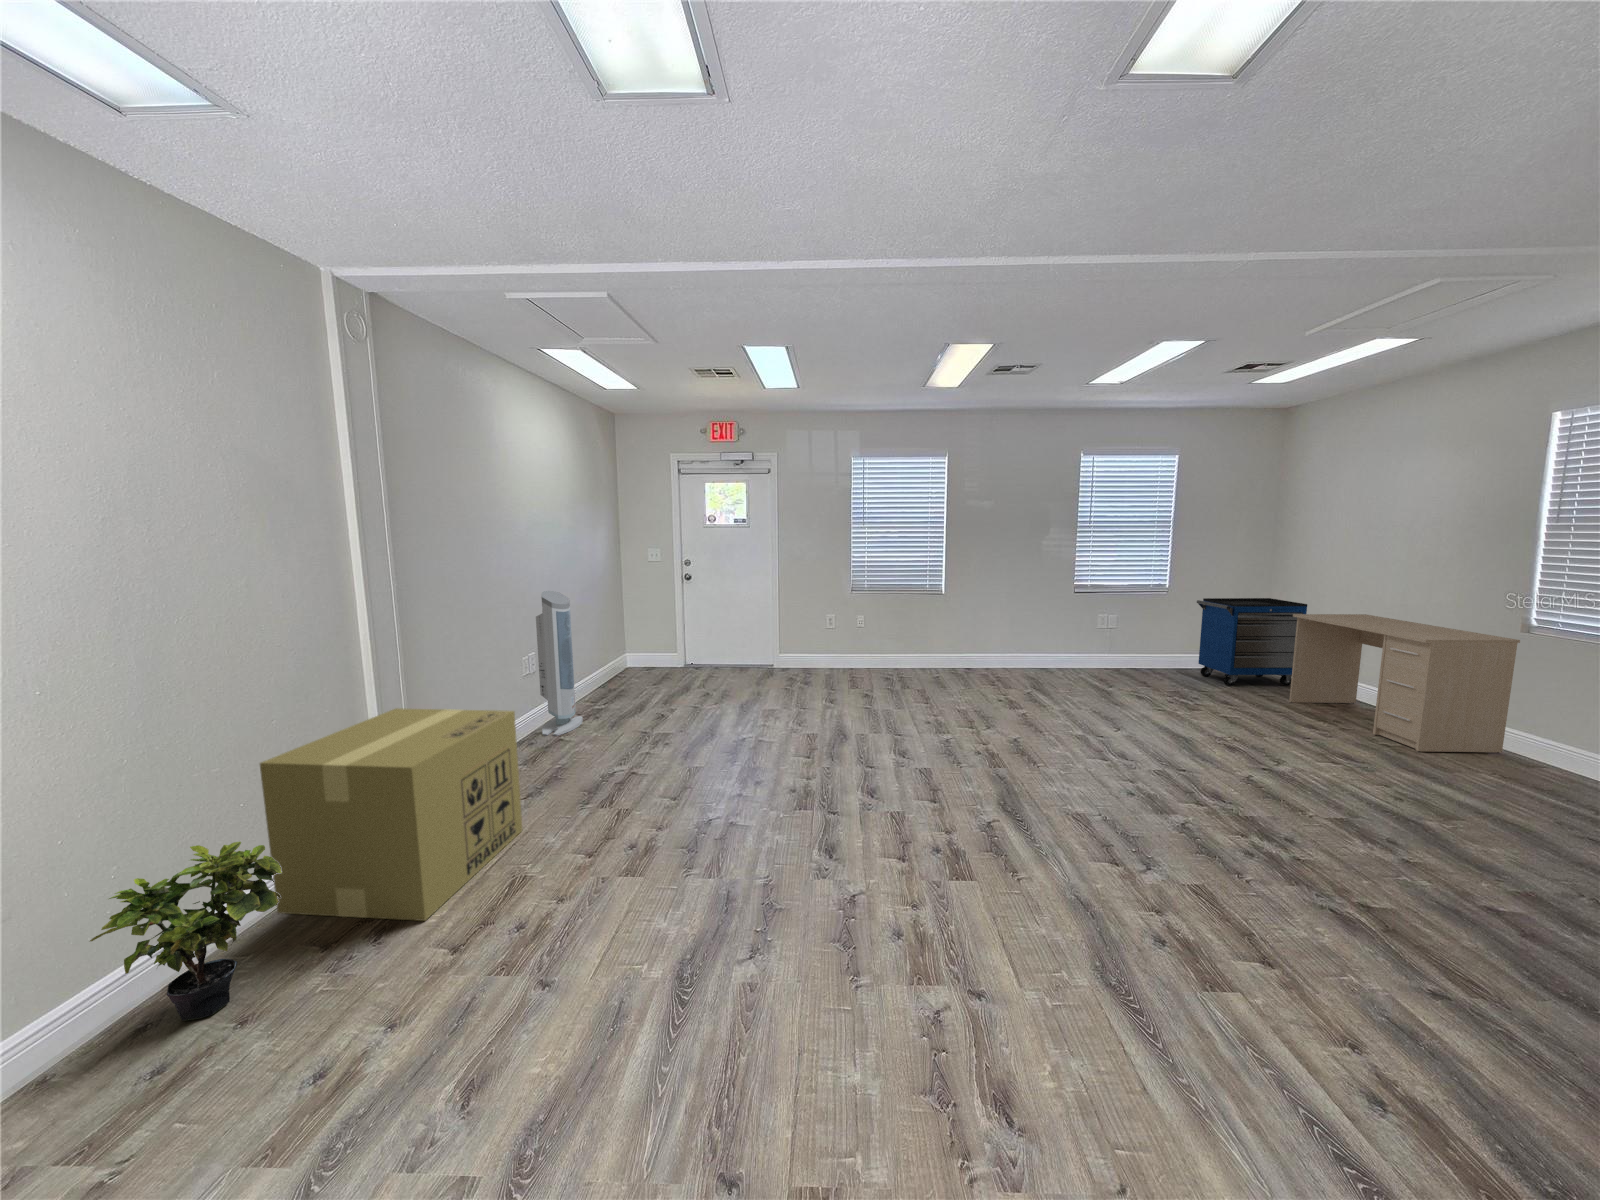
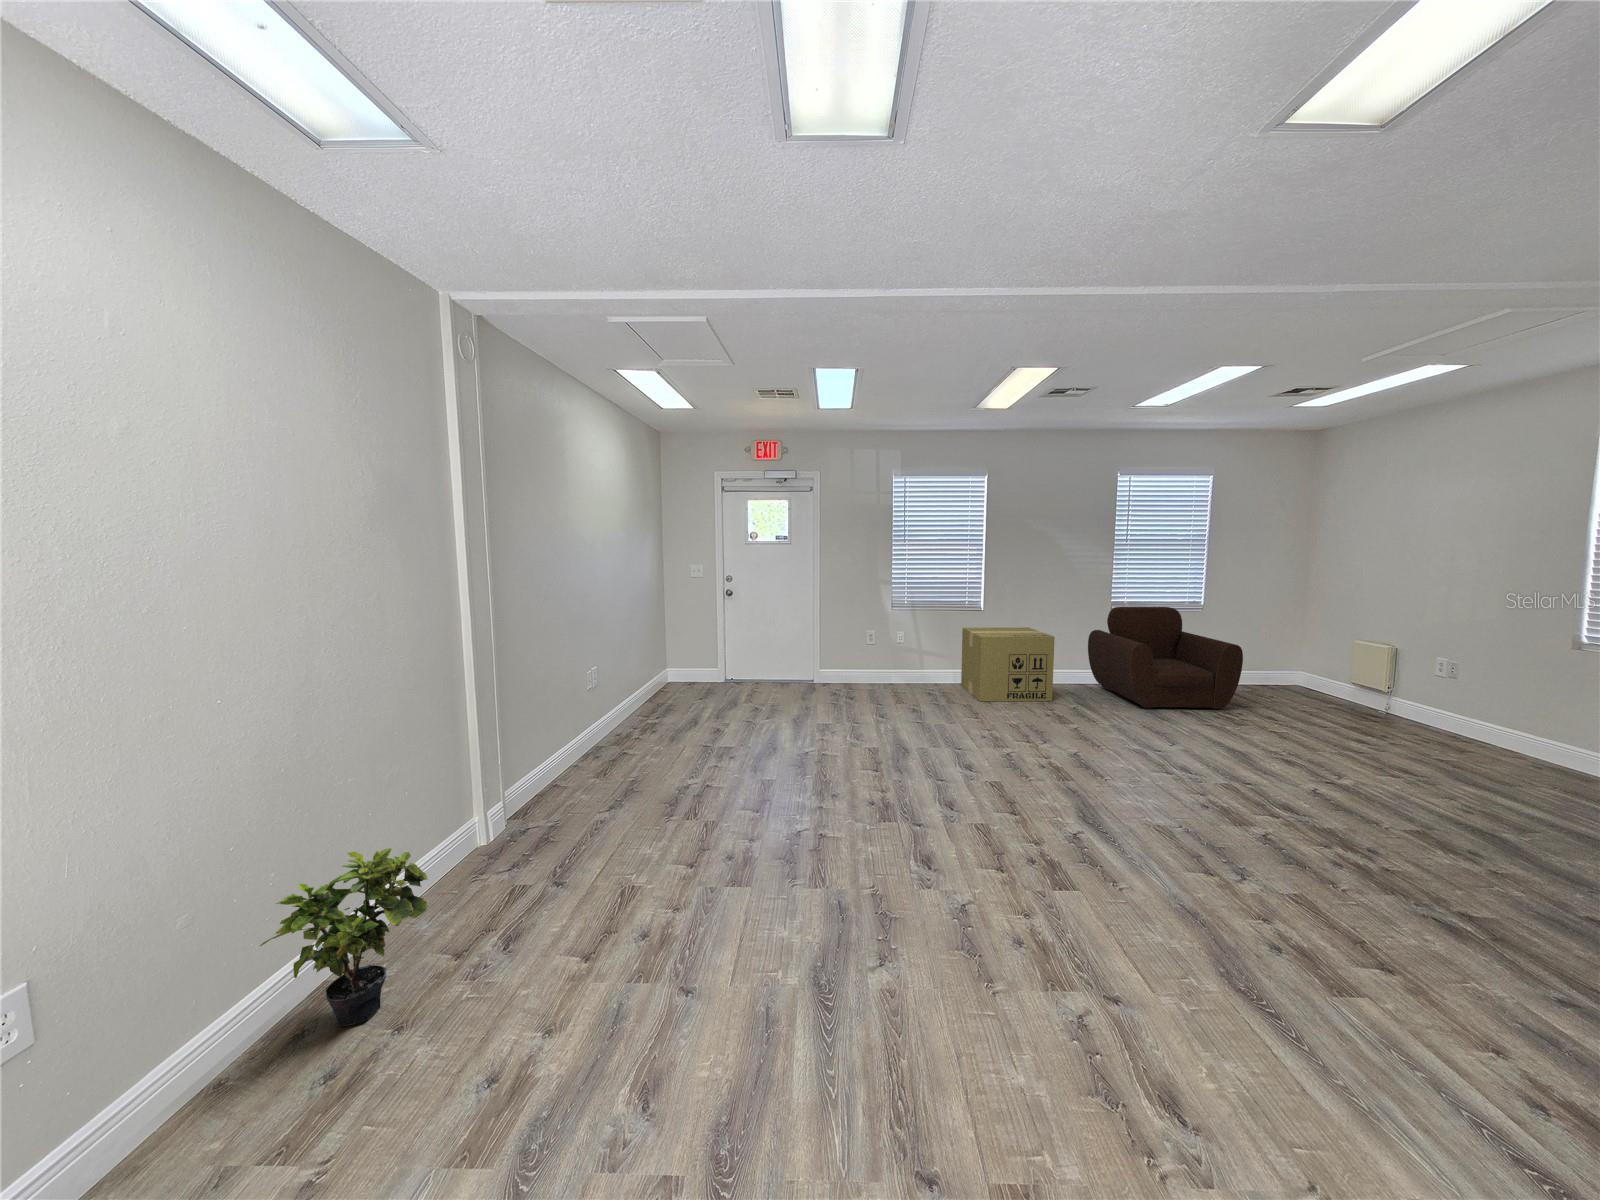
armchair: none [1050,590,1201,694] -> present [1088,607,1243,709]
air purifier: present [536,591,583,736] -> none [601,606,642,749]
storage cabinet: present [1197,598,1307,686] -> none [1232,615,1344,701]
desk: present [1289,614,1520,753] -> none [1332,631,1570,767]
cardboard box: present [260,708,522,921] -> present [961,627,1055,701]

